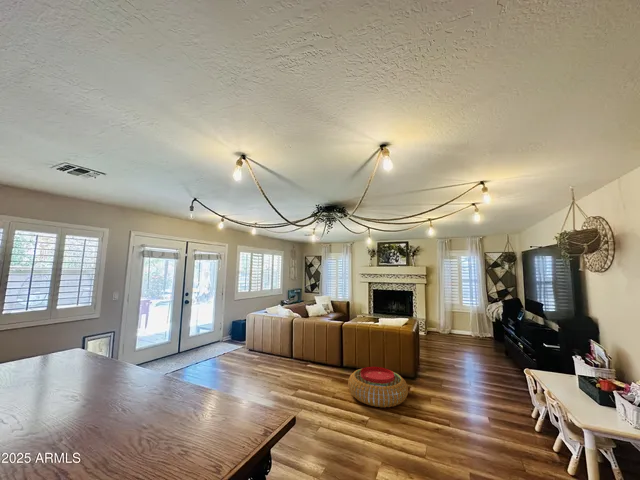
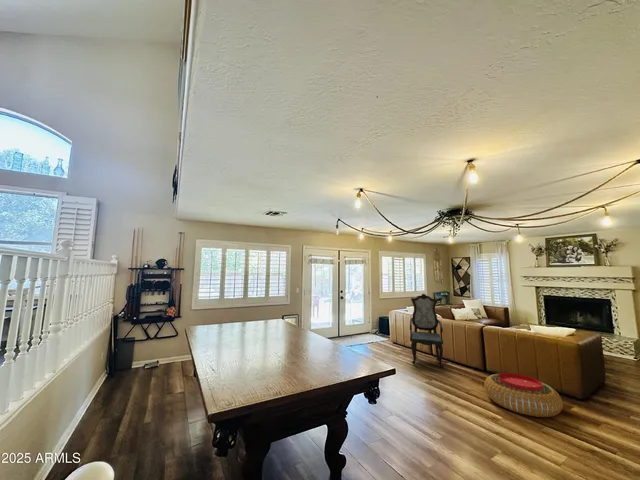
armchair: none [273,293,307,373] -> present [410,294,443,367]

